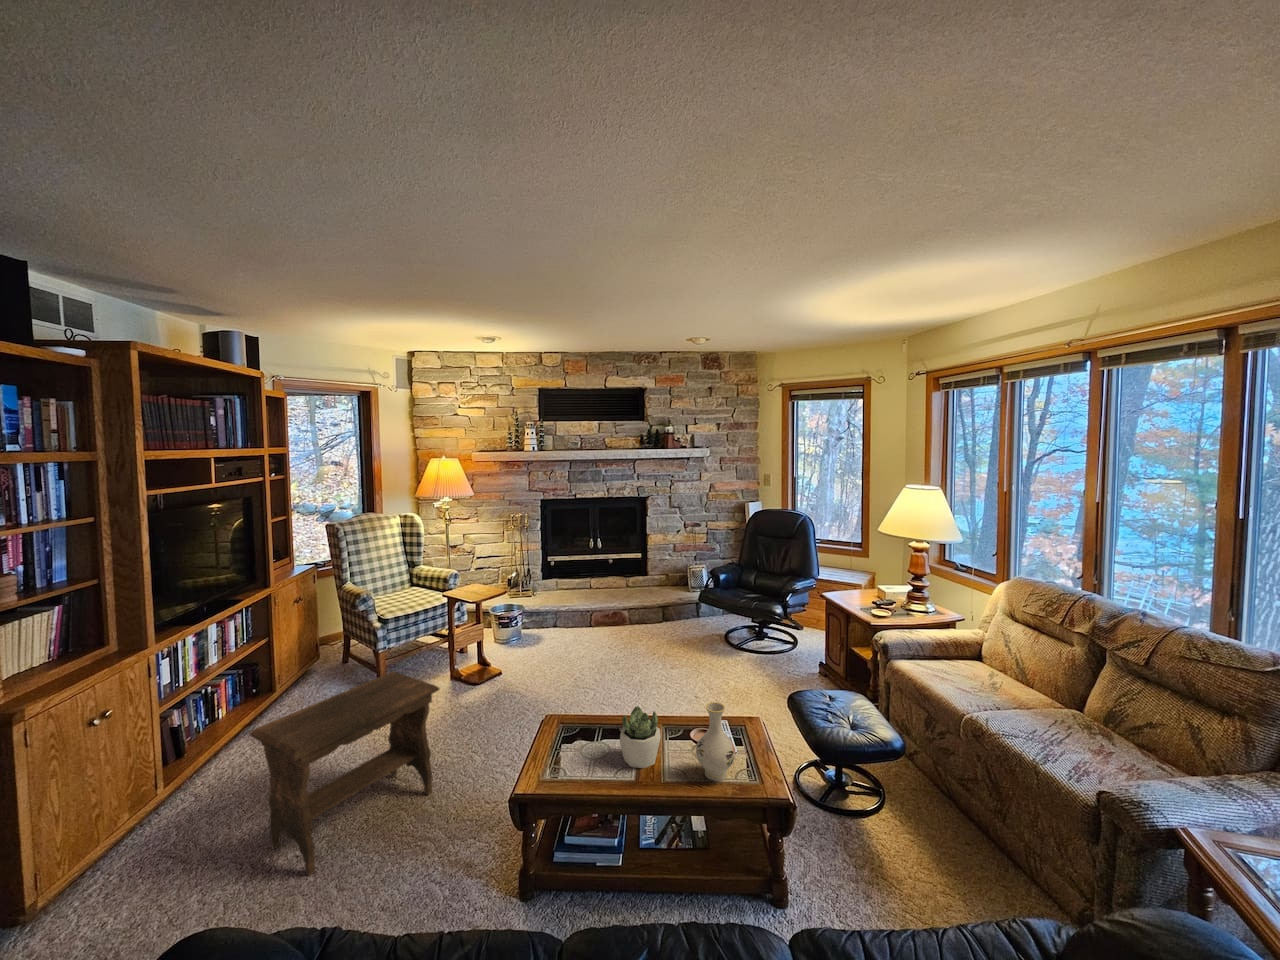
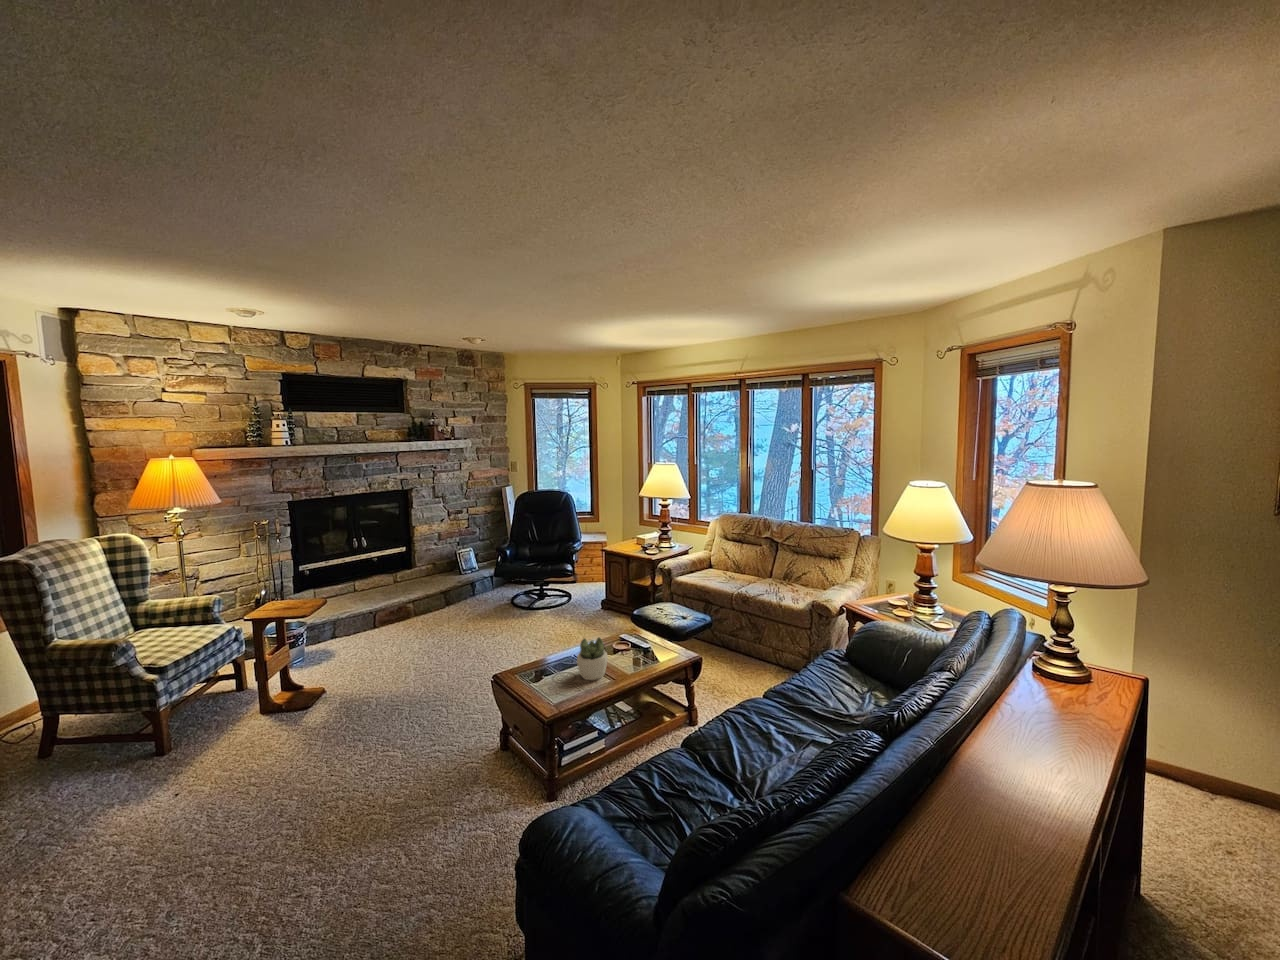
footstool: present [250,672,439,876] -> none [213,685,383,915]
vase: present [696,702,736,781] -> none [633,616,659,667]

